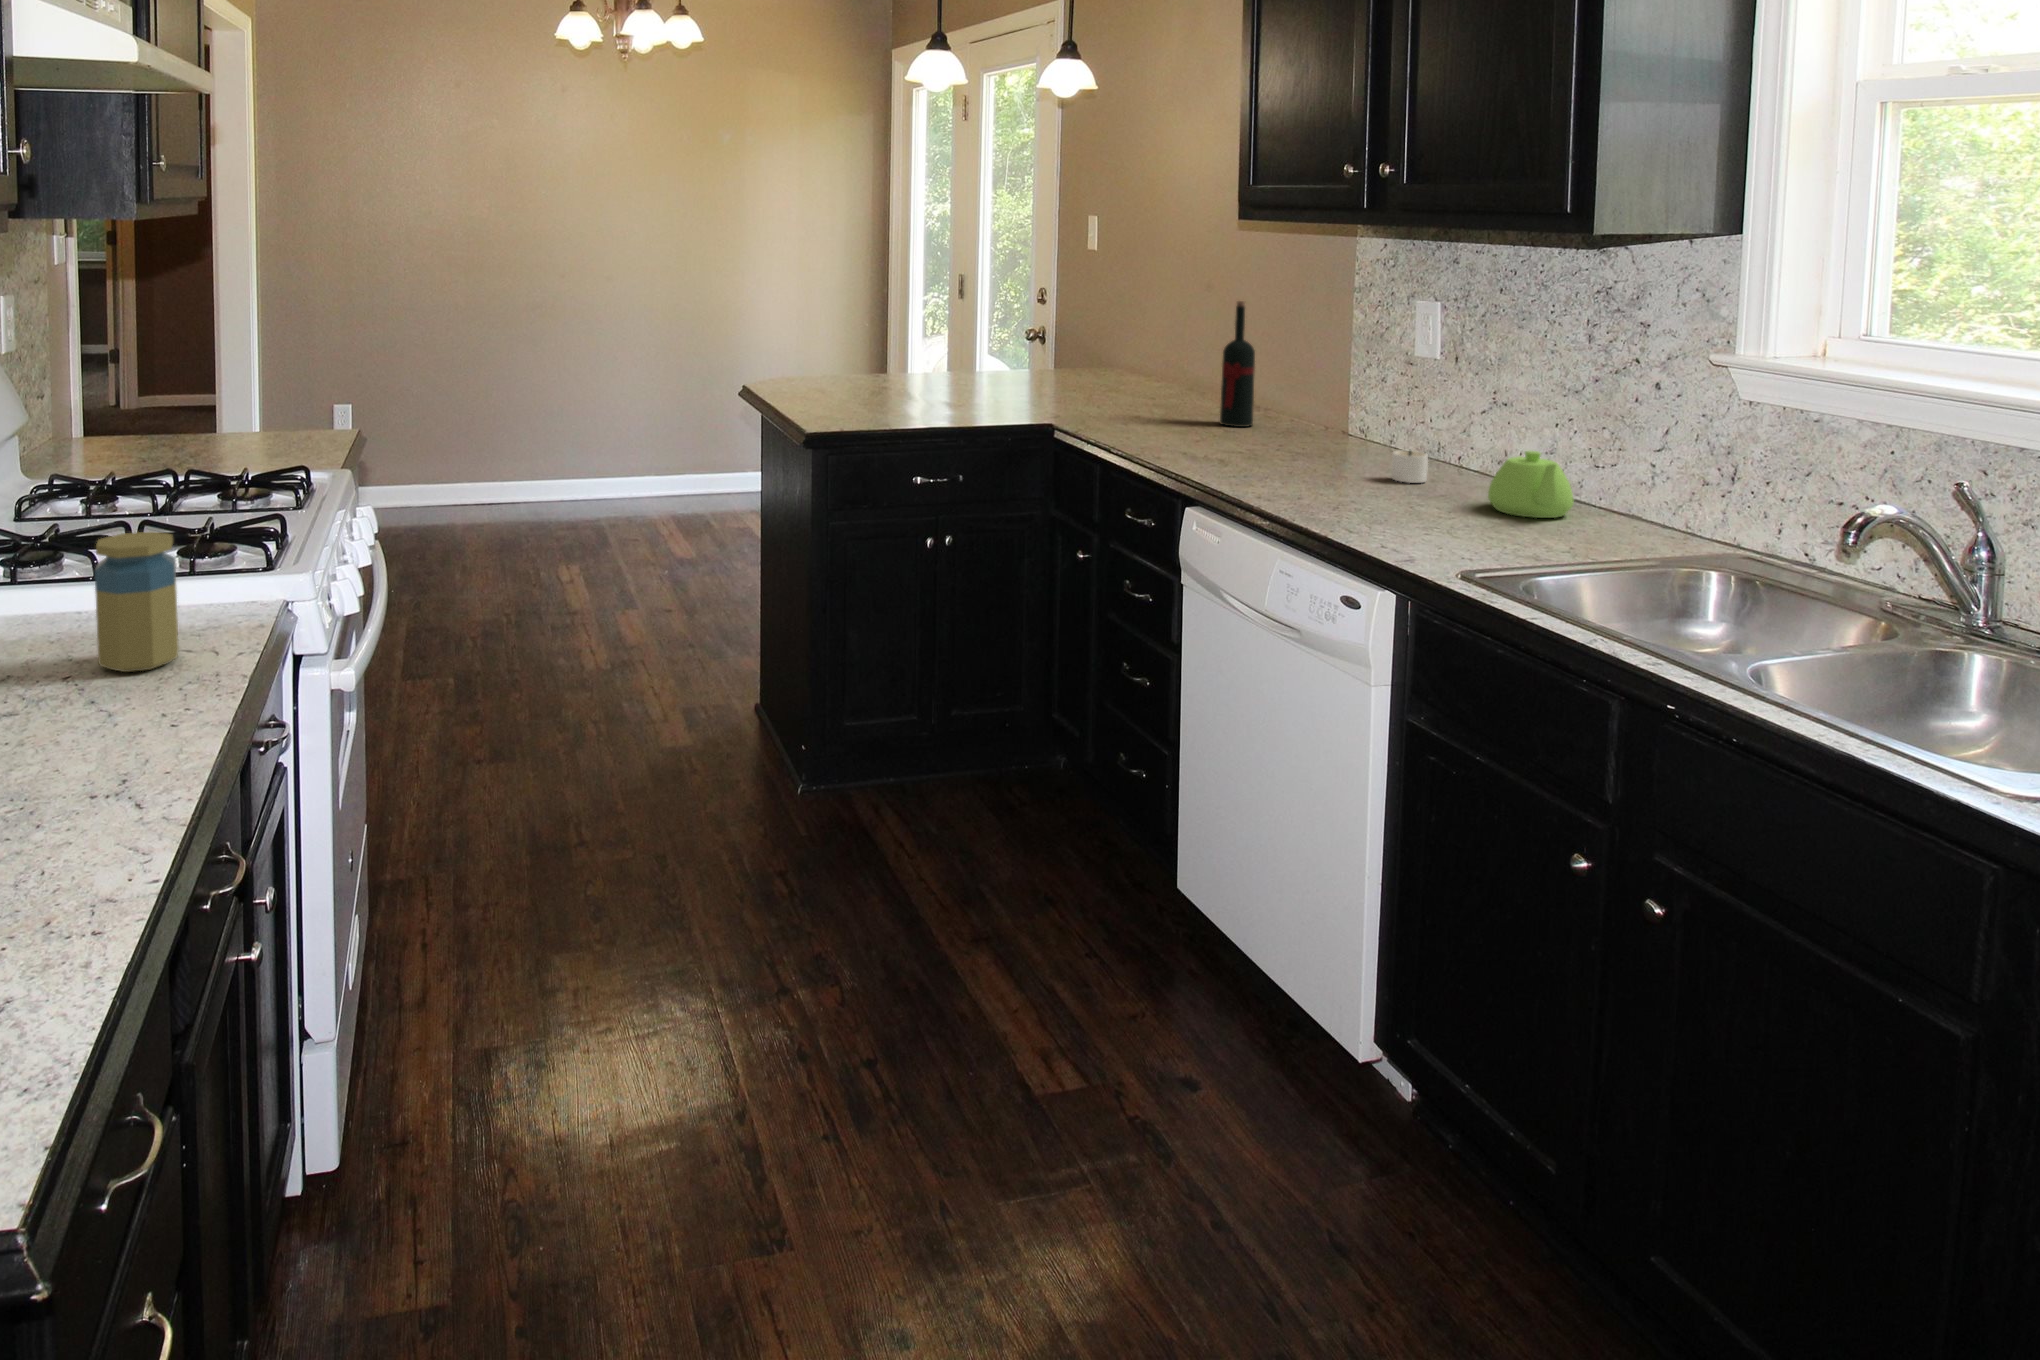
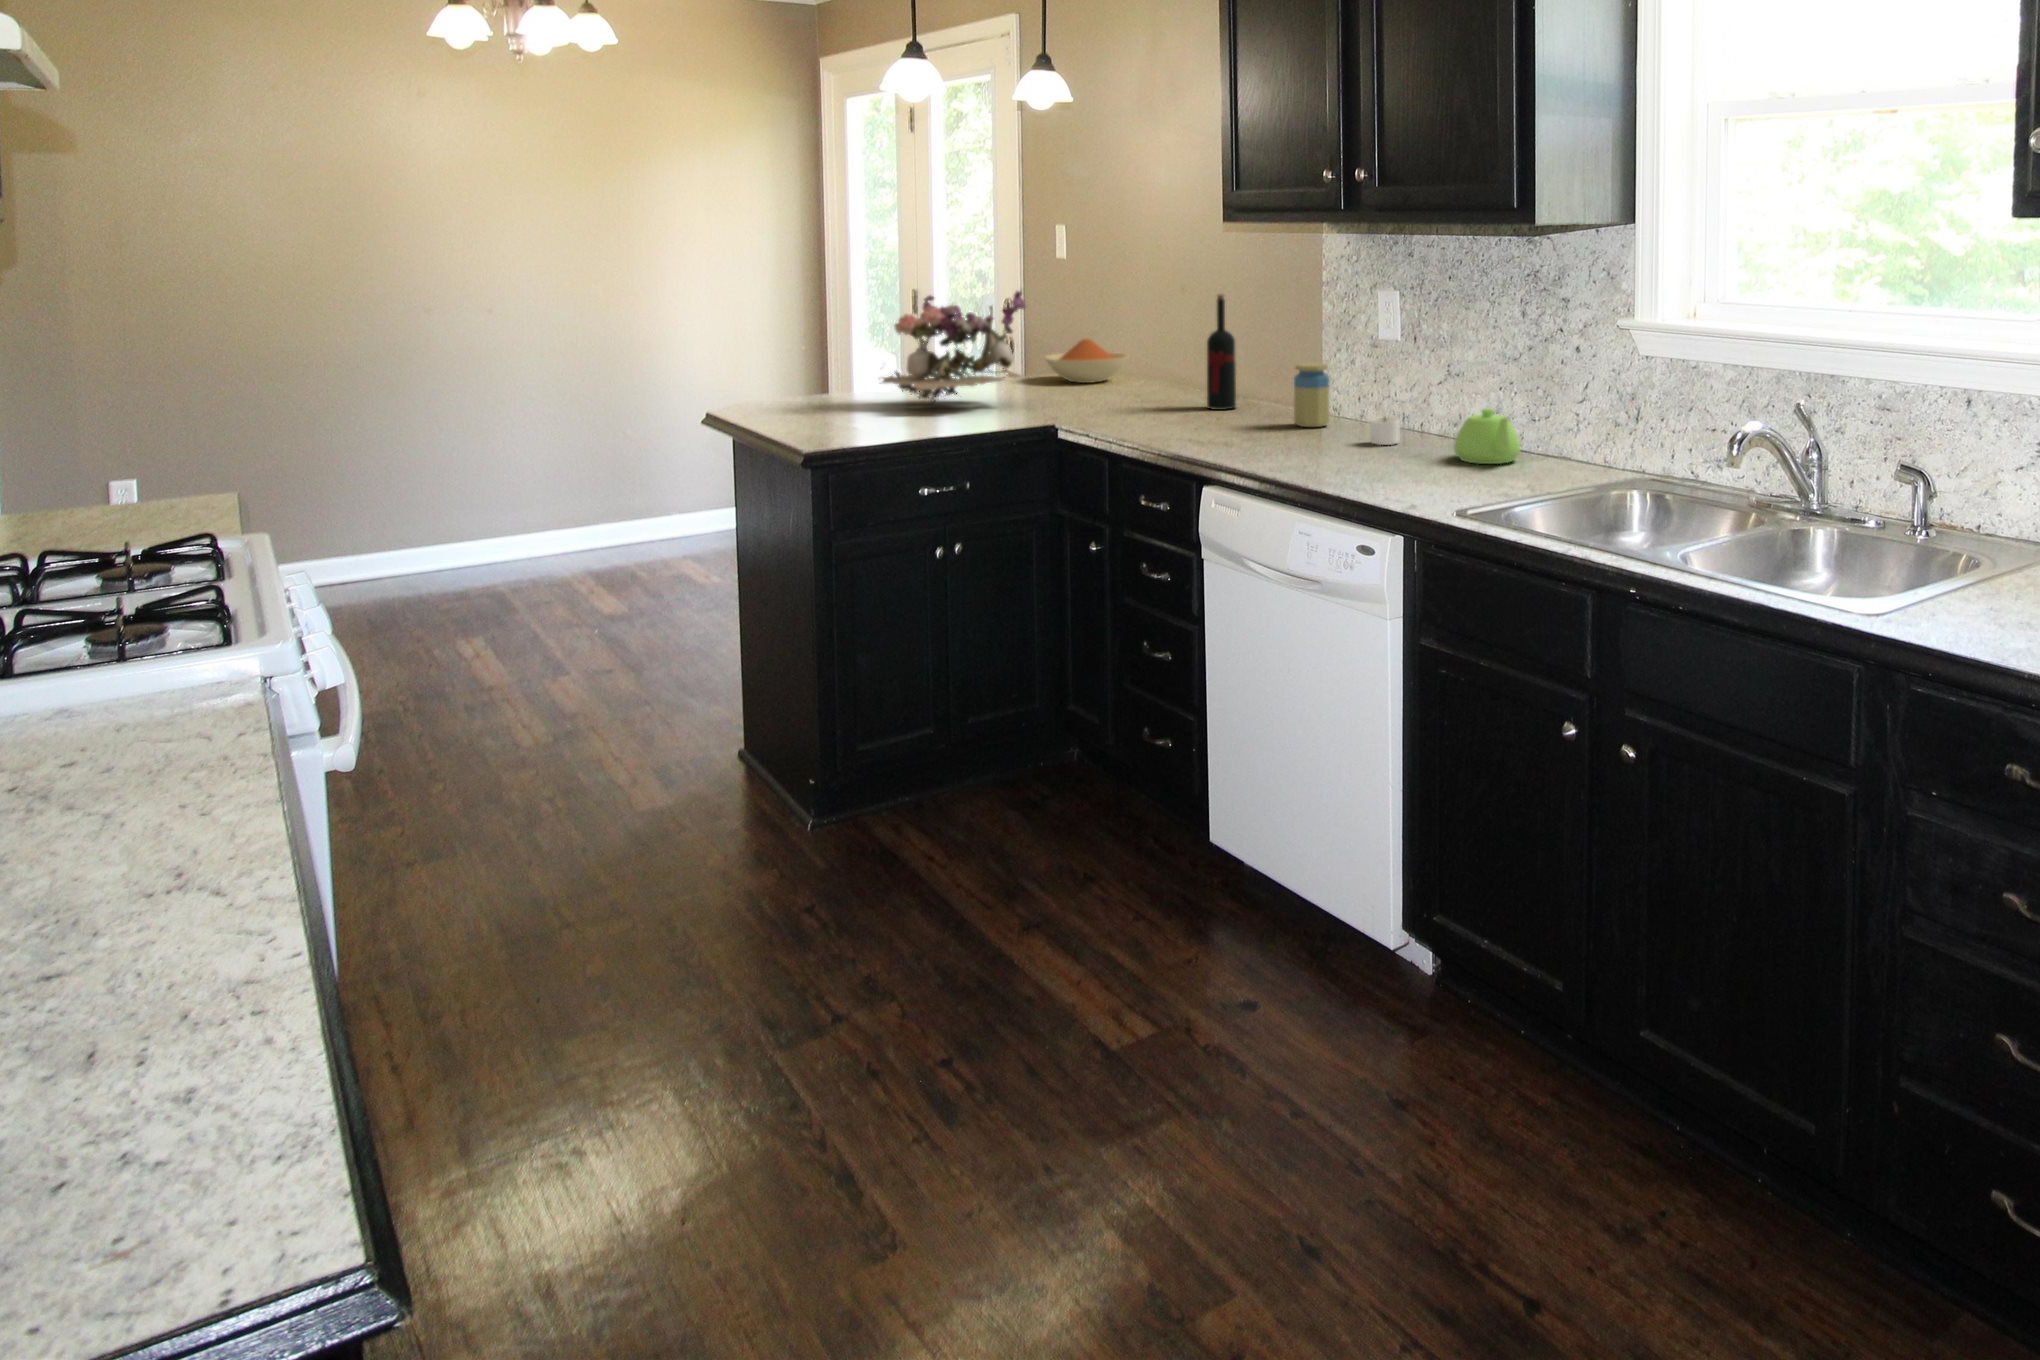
flower arrangement: none [887,285,1036,401] -> present [883,290,1027,403]
bowl: none [1062,340,1150,387] -> present [1045,339,1128,383]
jar: present [95,532,178,672] -> present [1294,363,1329,427]

